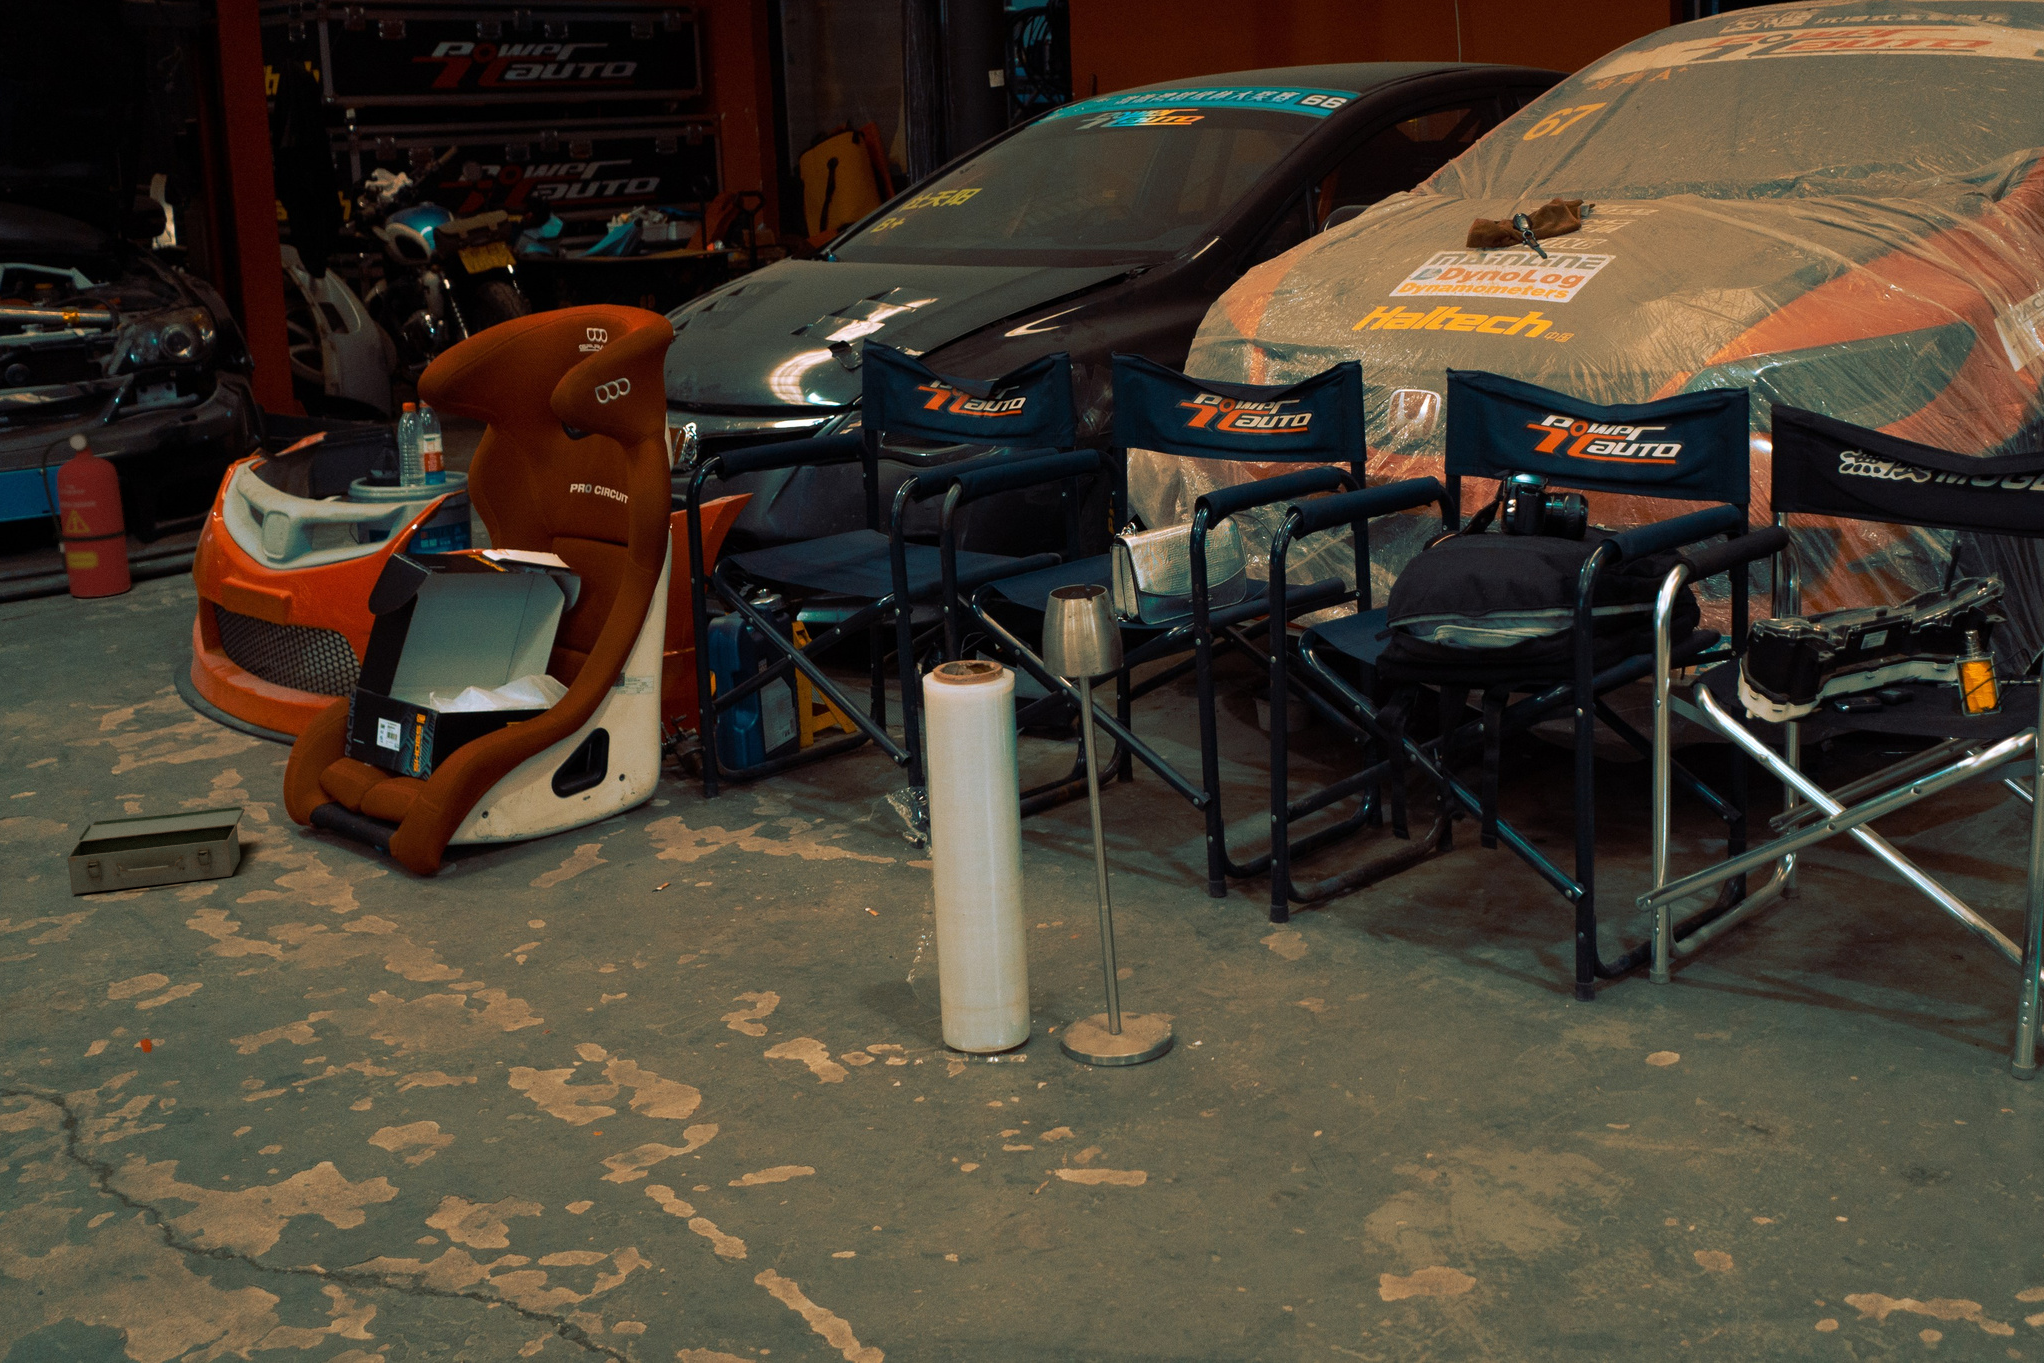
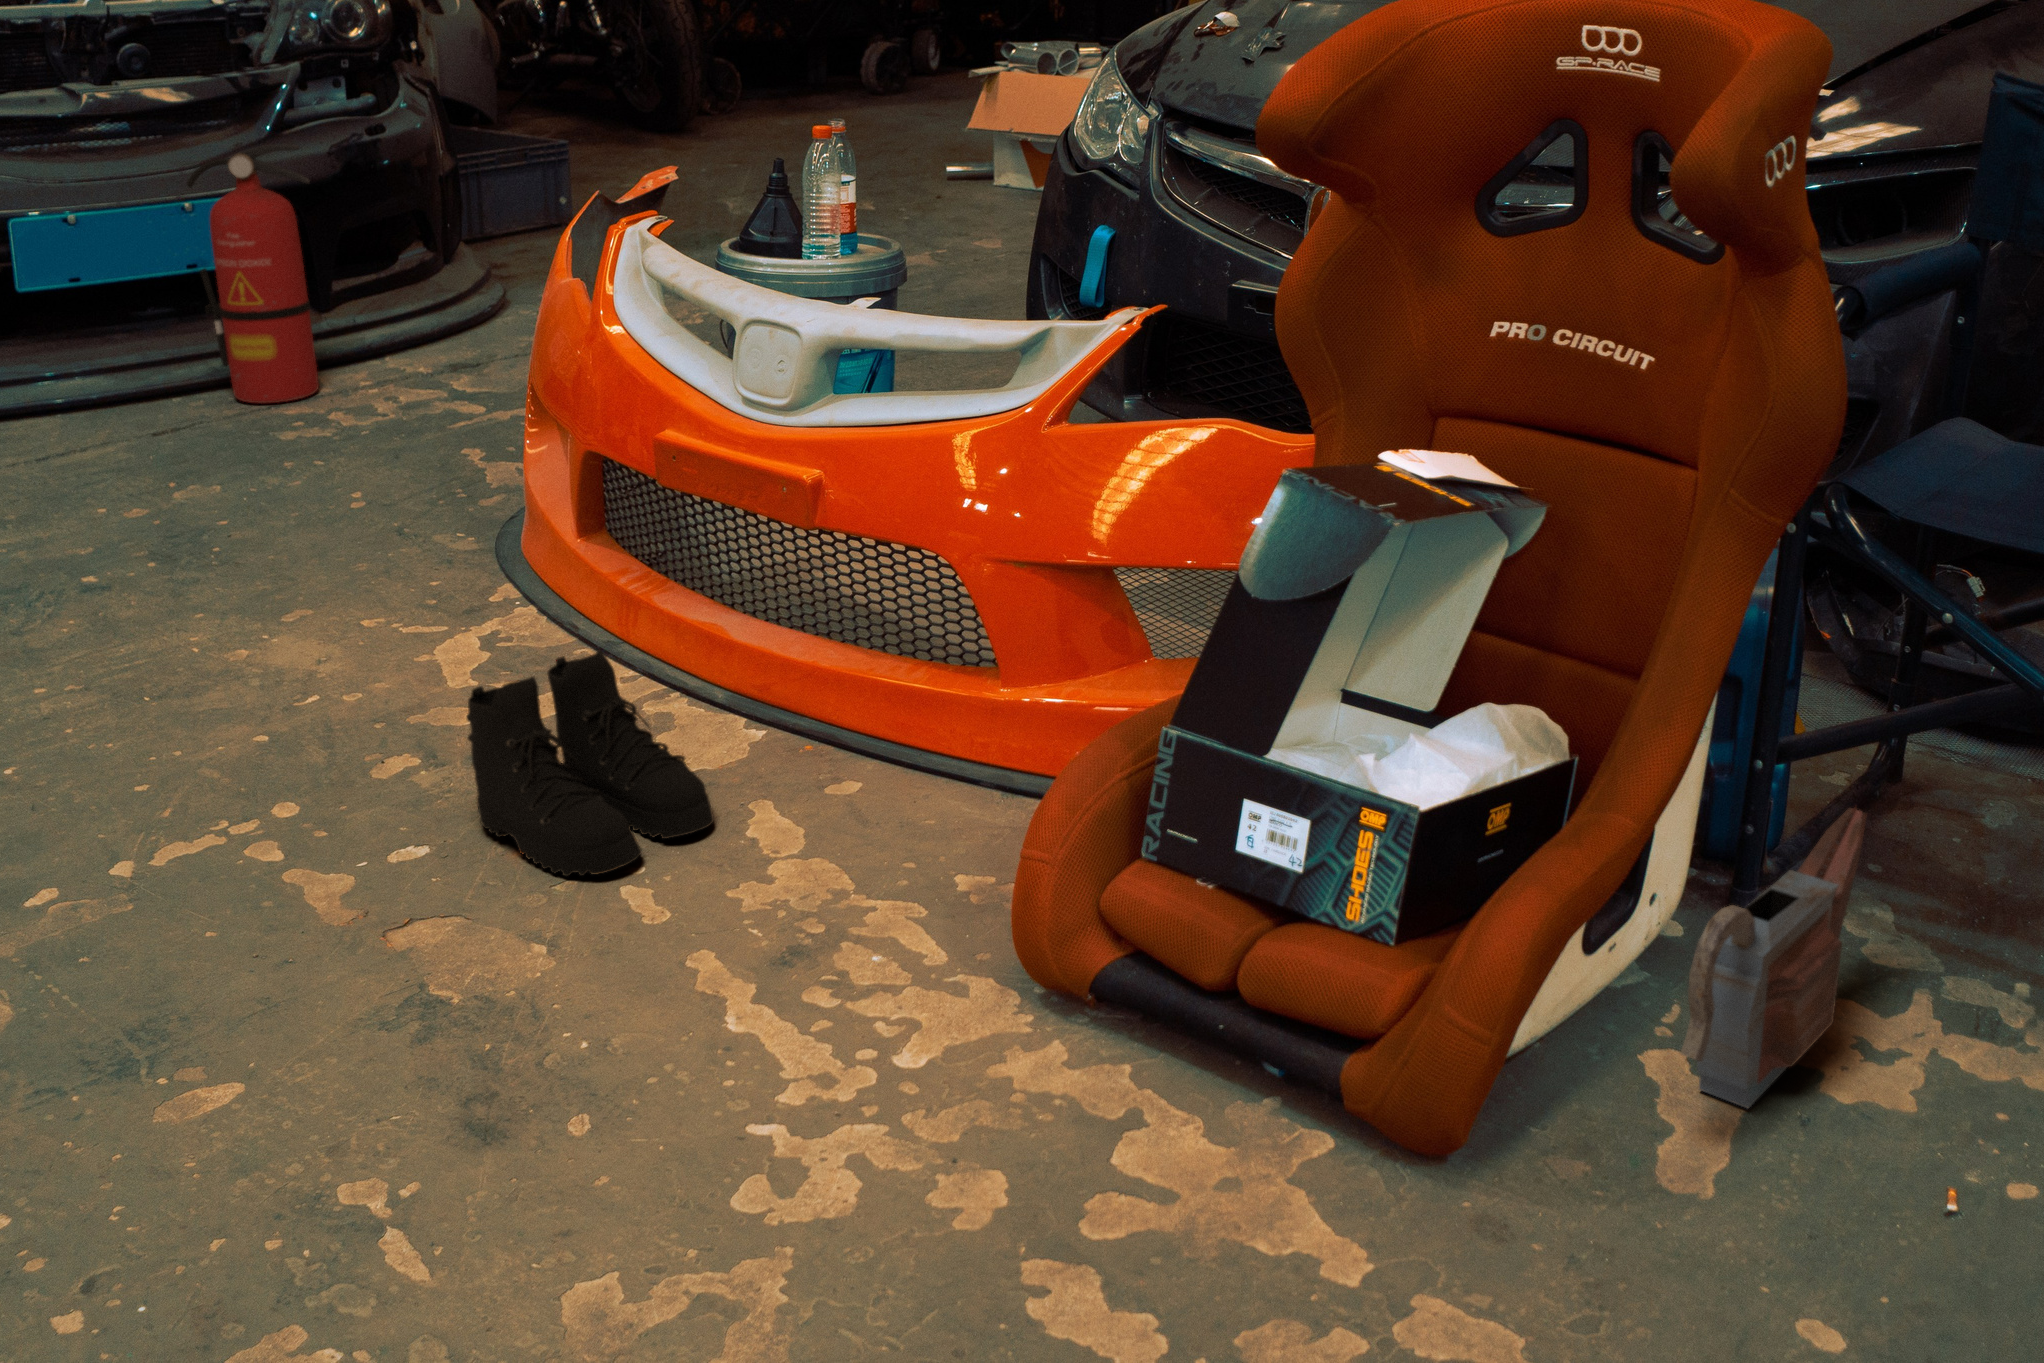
boots: none [72,687,205,796] -> present [467,650,714,876]
watering can: none [539,724,701,853] -> present [1681,807,1867,1108]
toolbox: present [68,807,245,894] -> none [650,970,995,1219]

